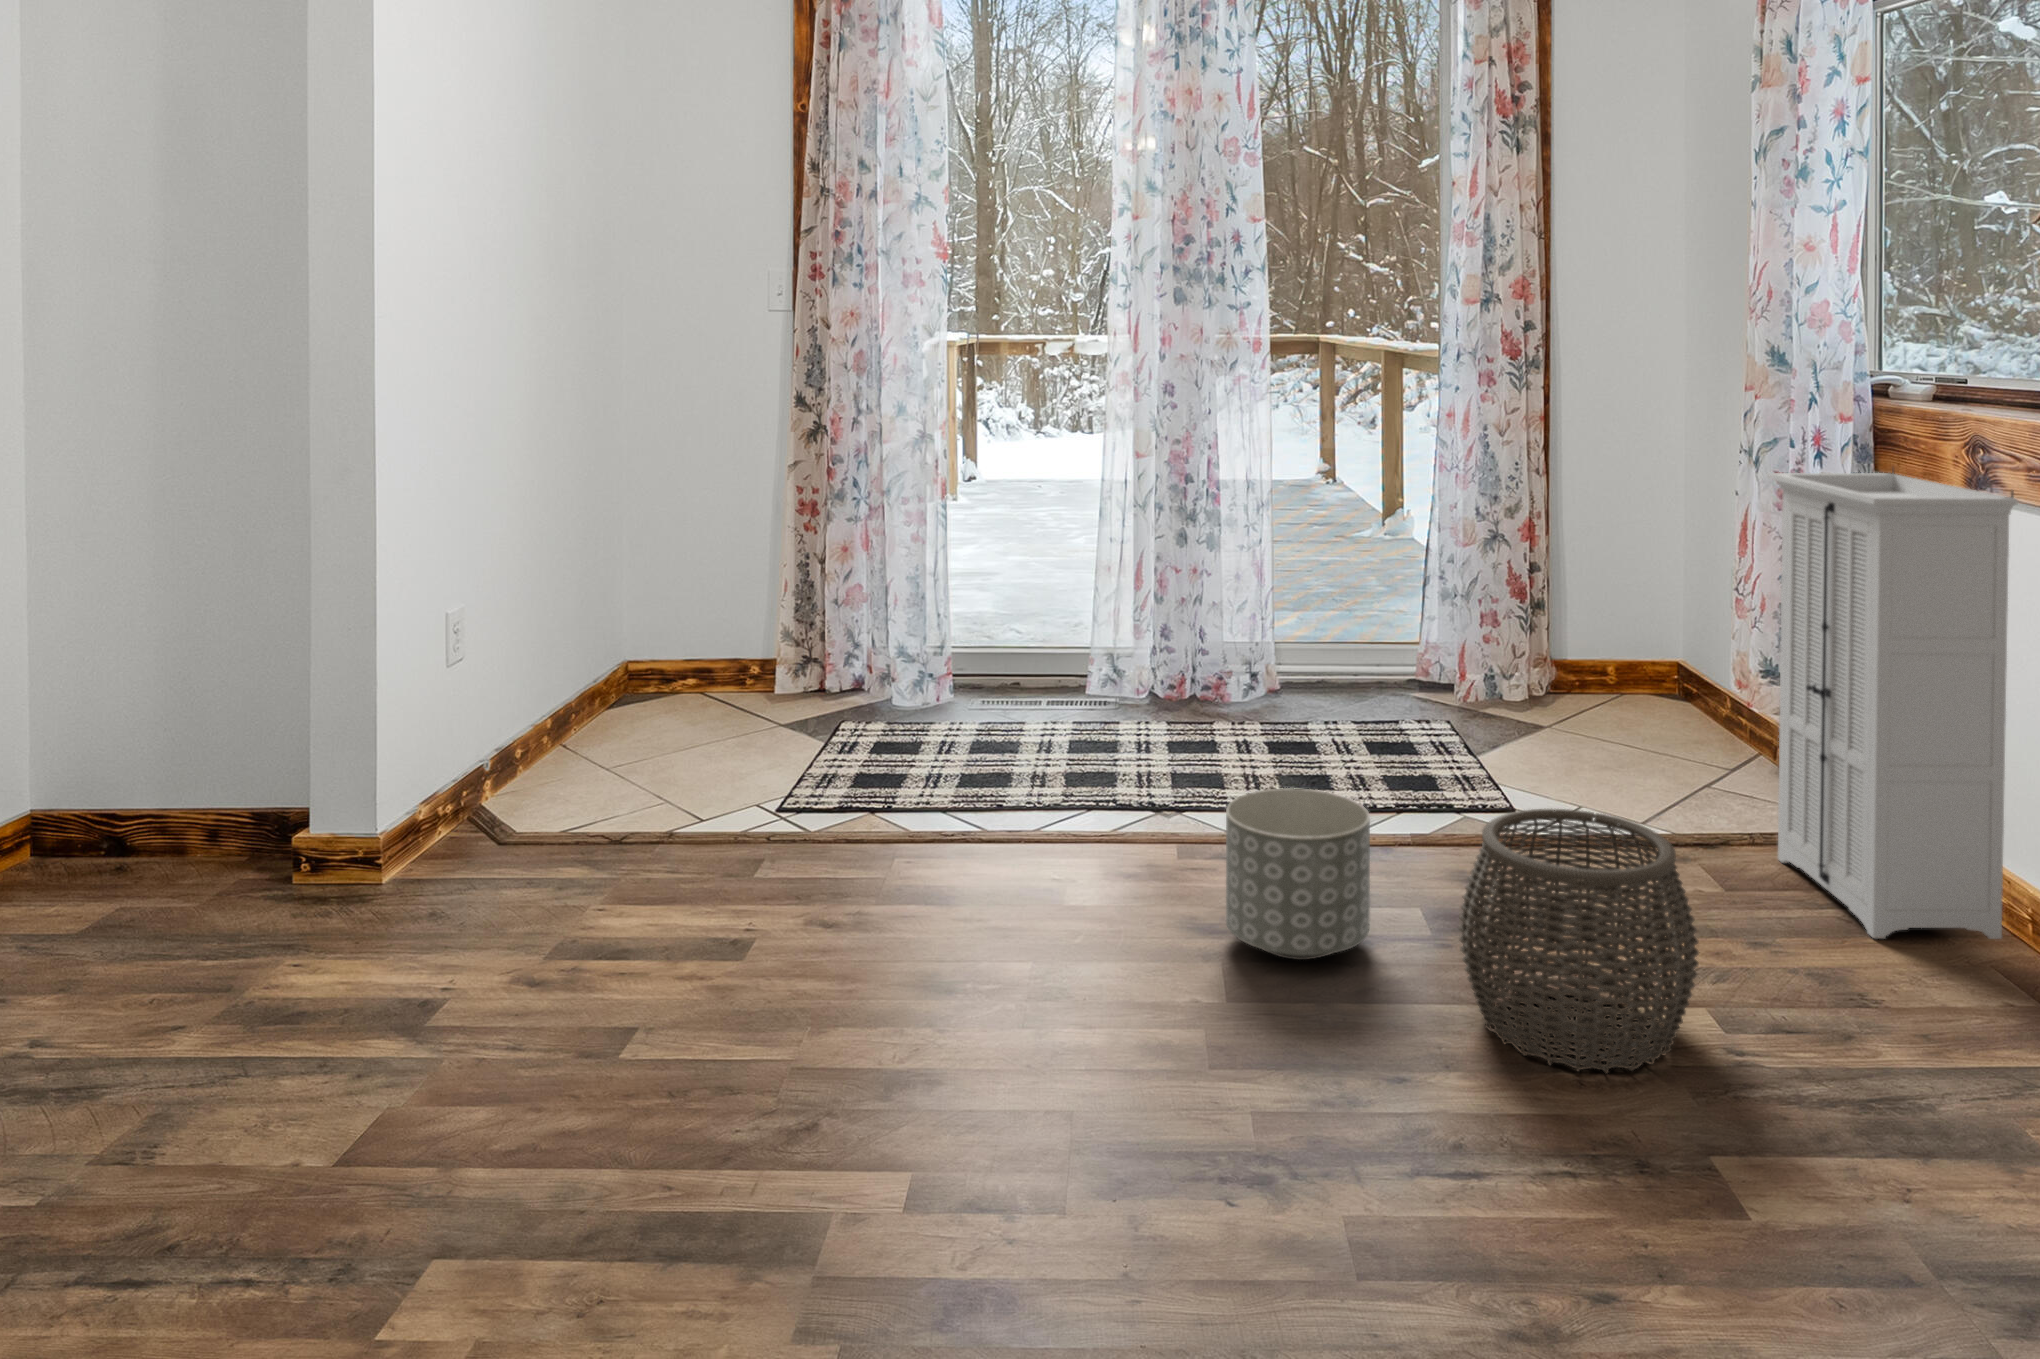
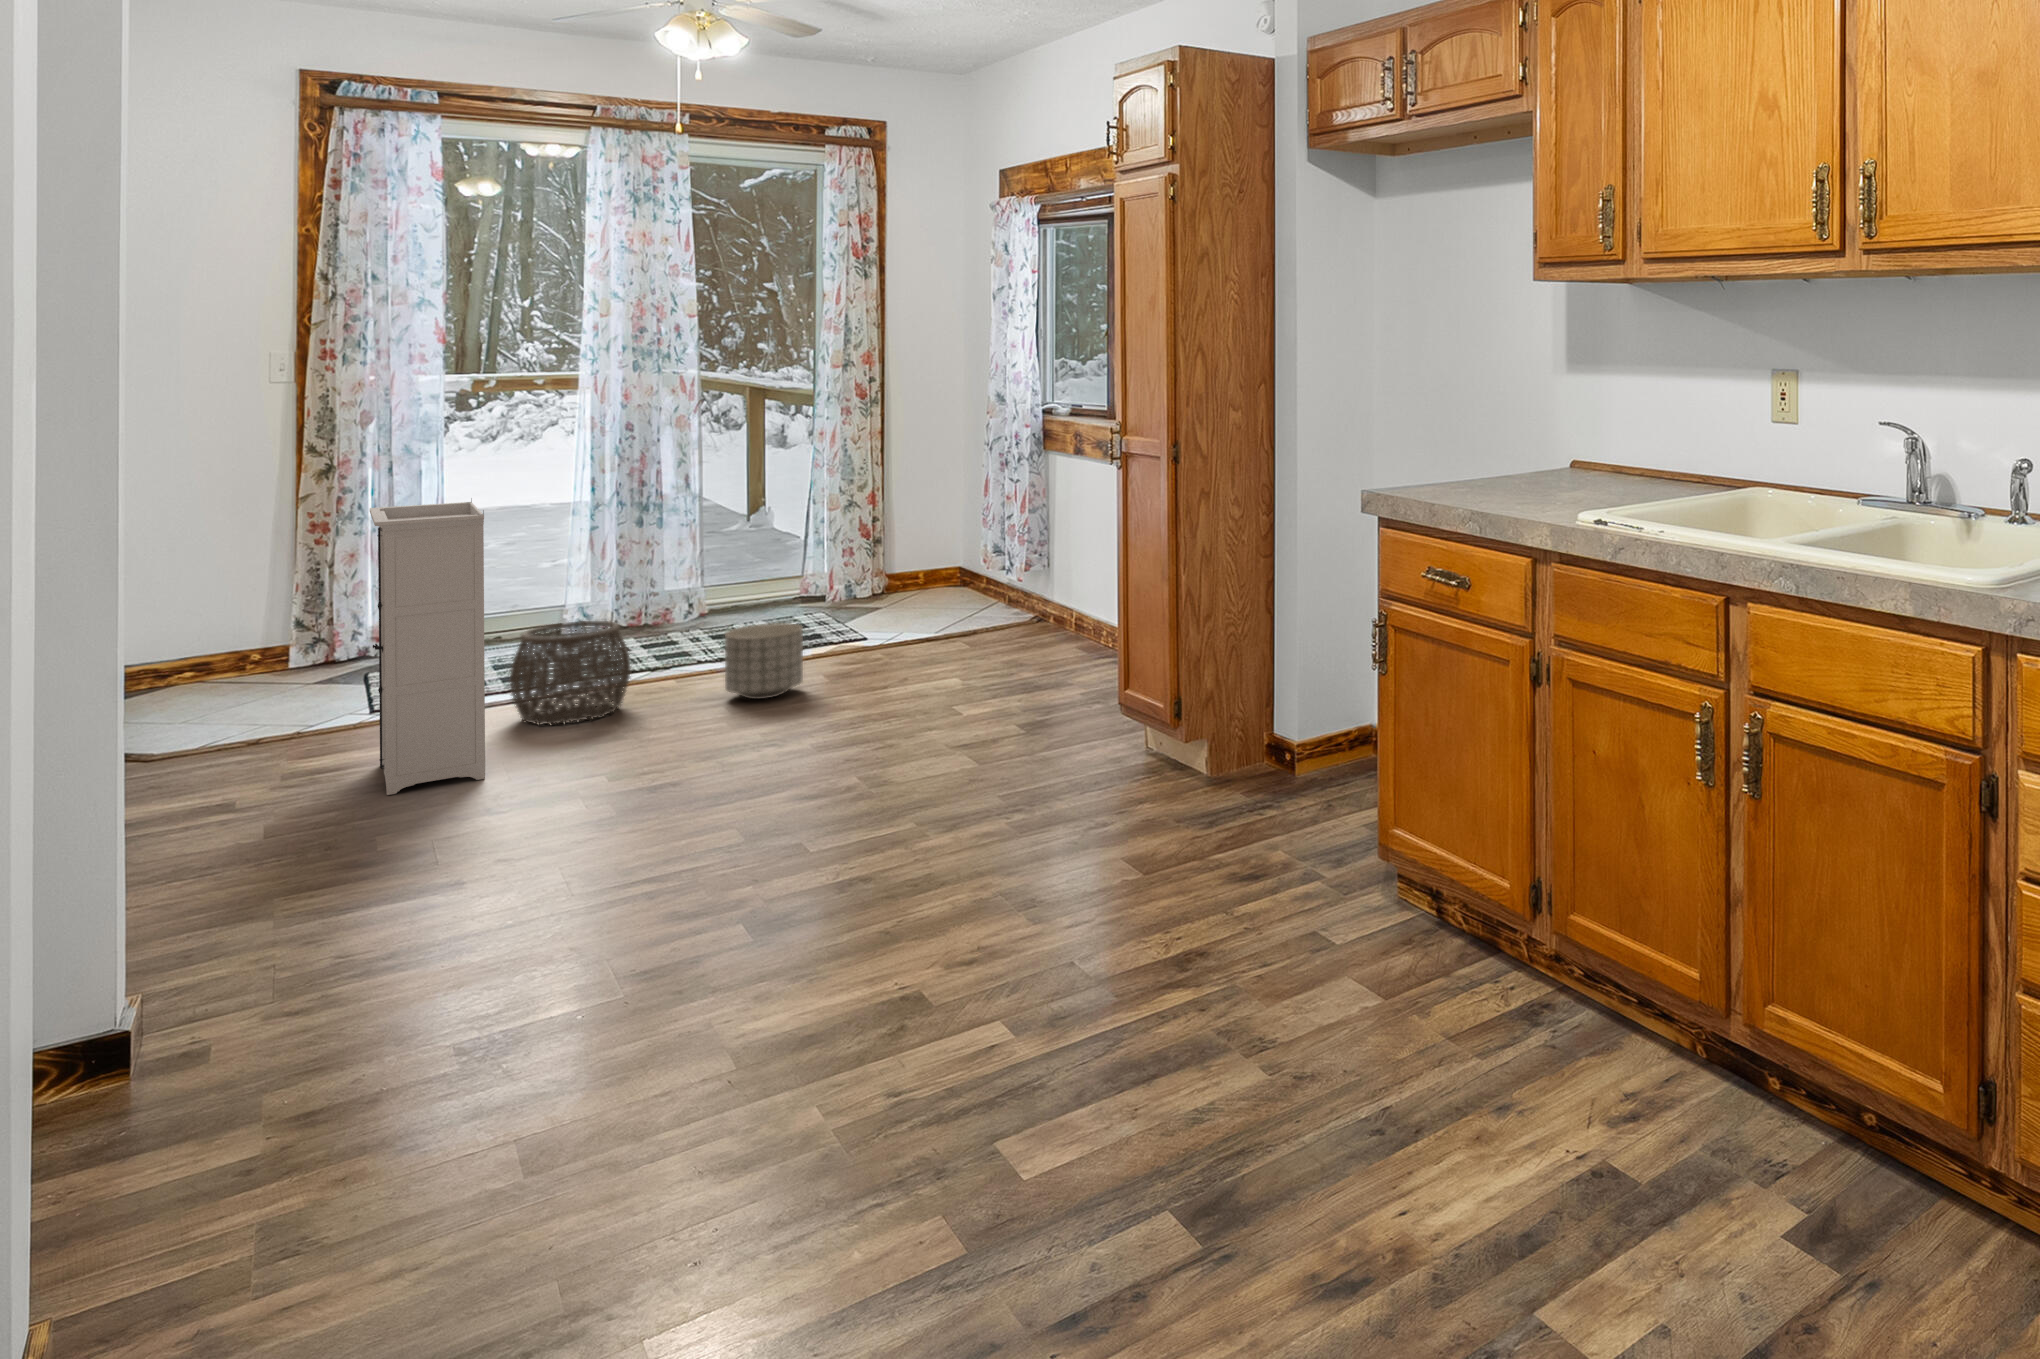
storage cabinet: present [1767,470,2017,939] -> present [370,501,485,795]
woven basket: present [1459,808,1699,1073] -> present [510,621,631,725]

